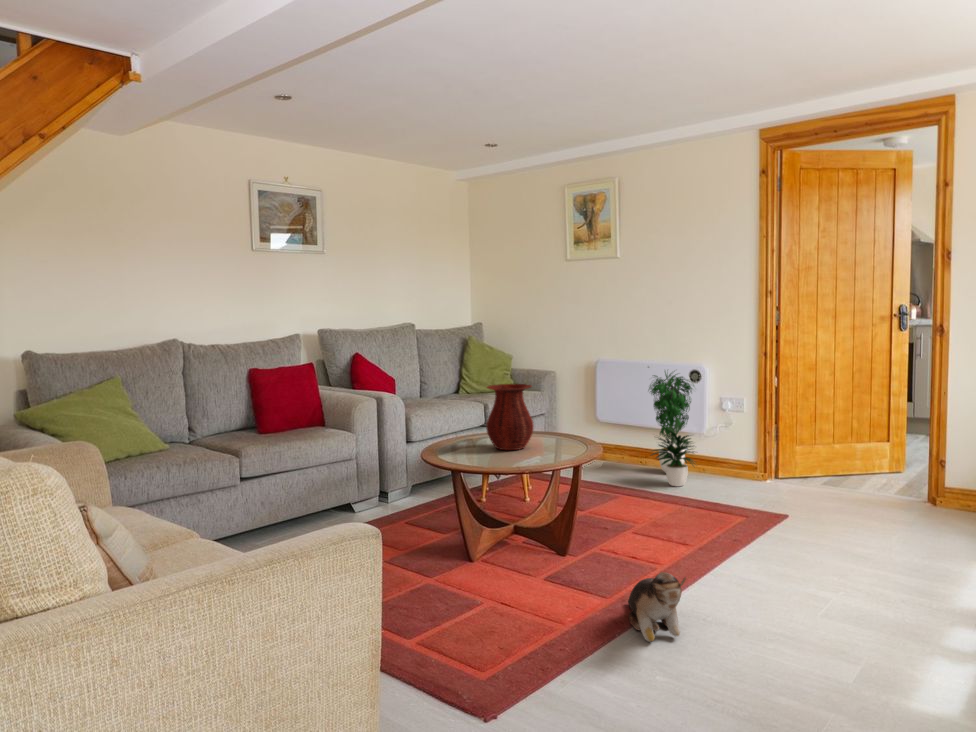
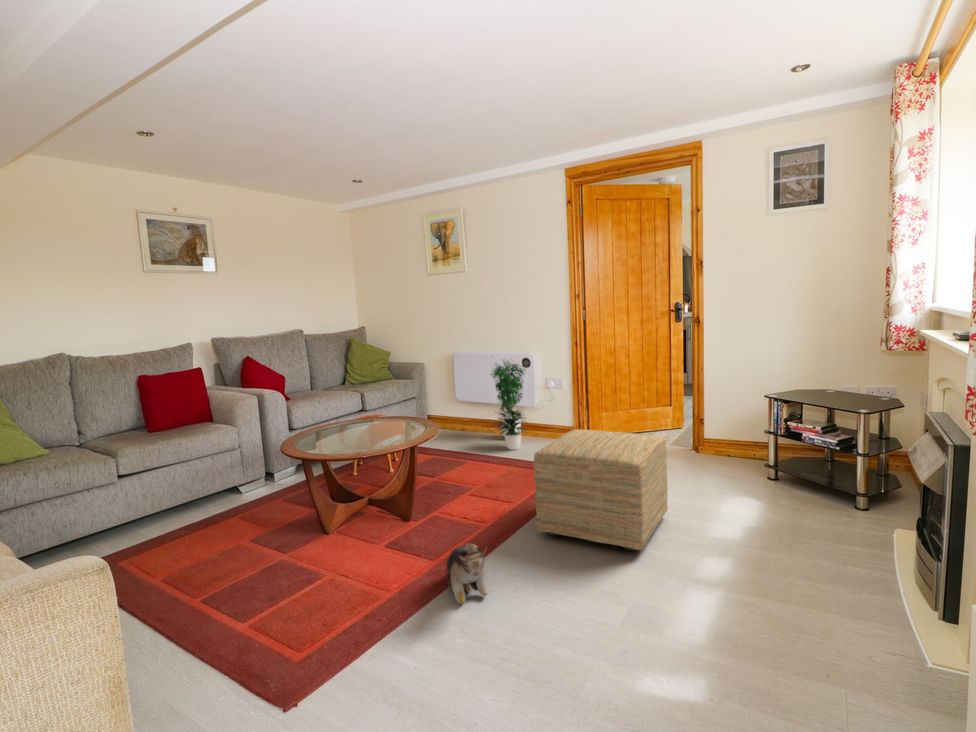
vase: present [486,384,533,450] -> none [340,379,383,436]
ottoman: none [728,459,898,607] -> present [534,429,668,551]

